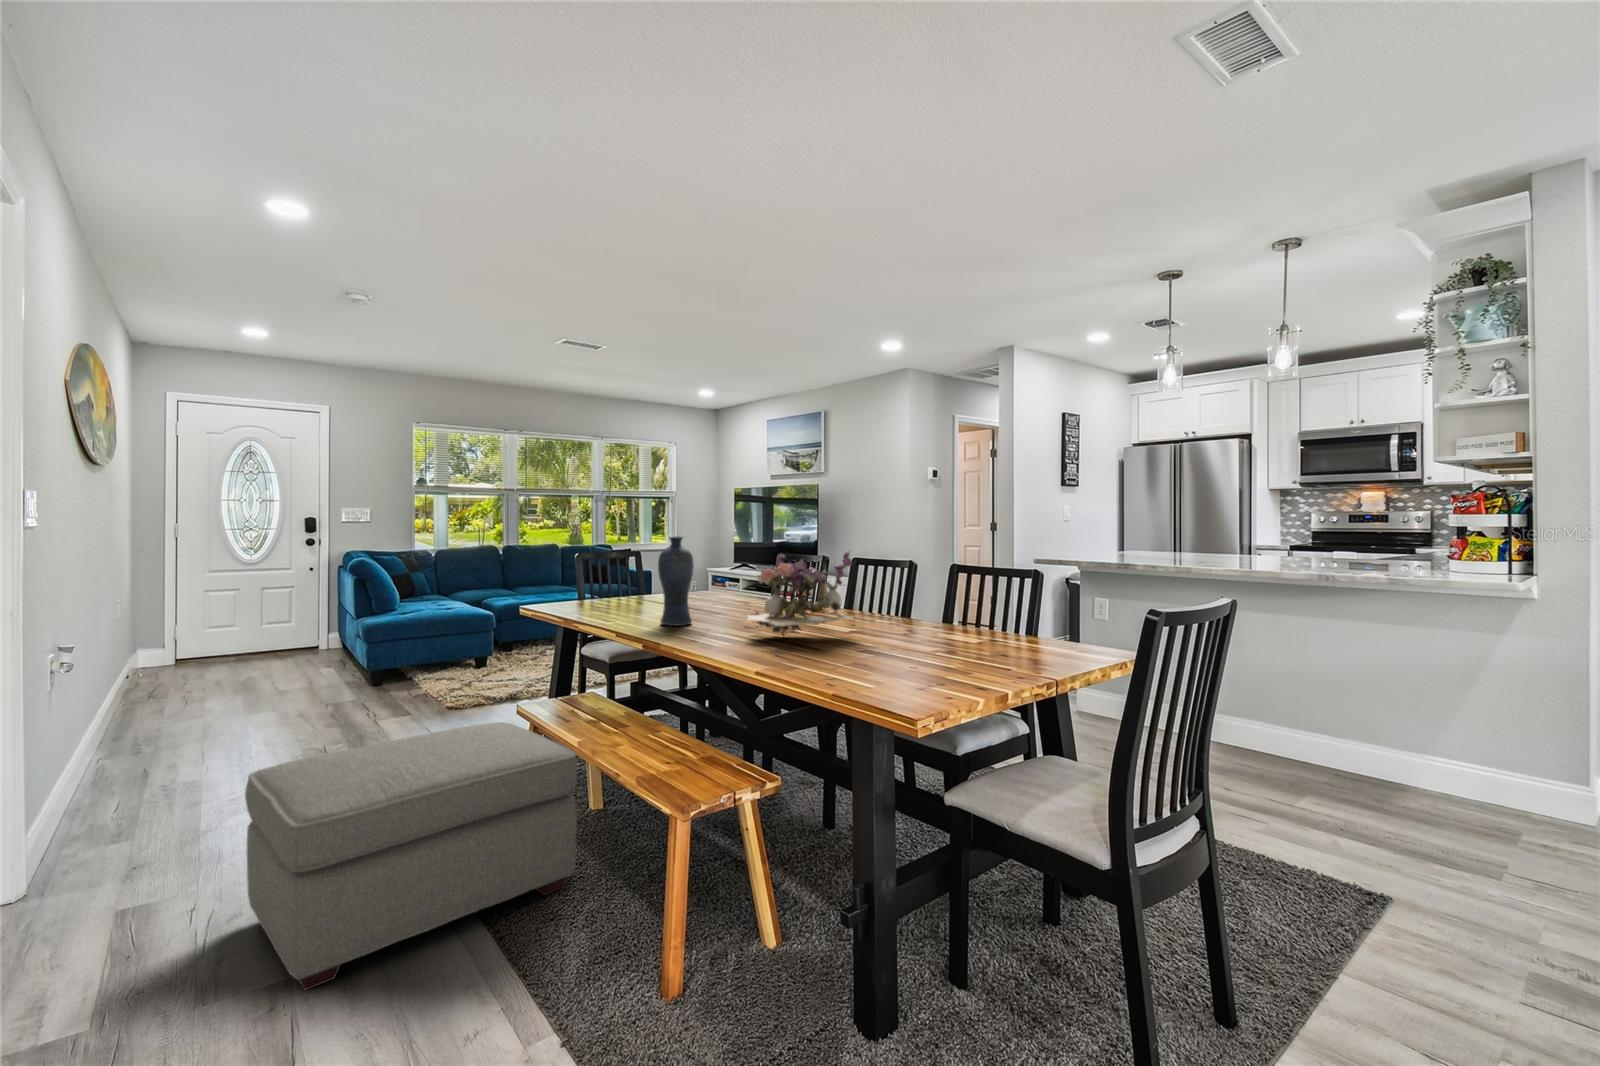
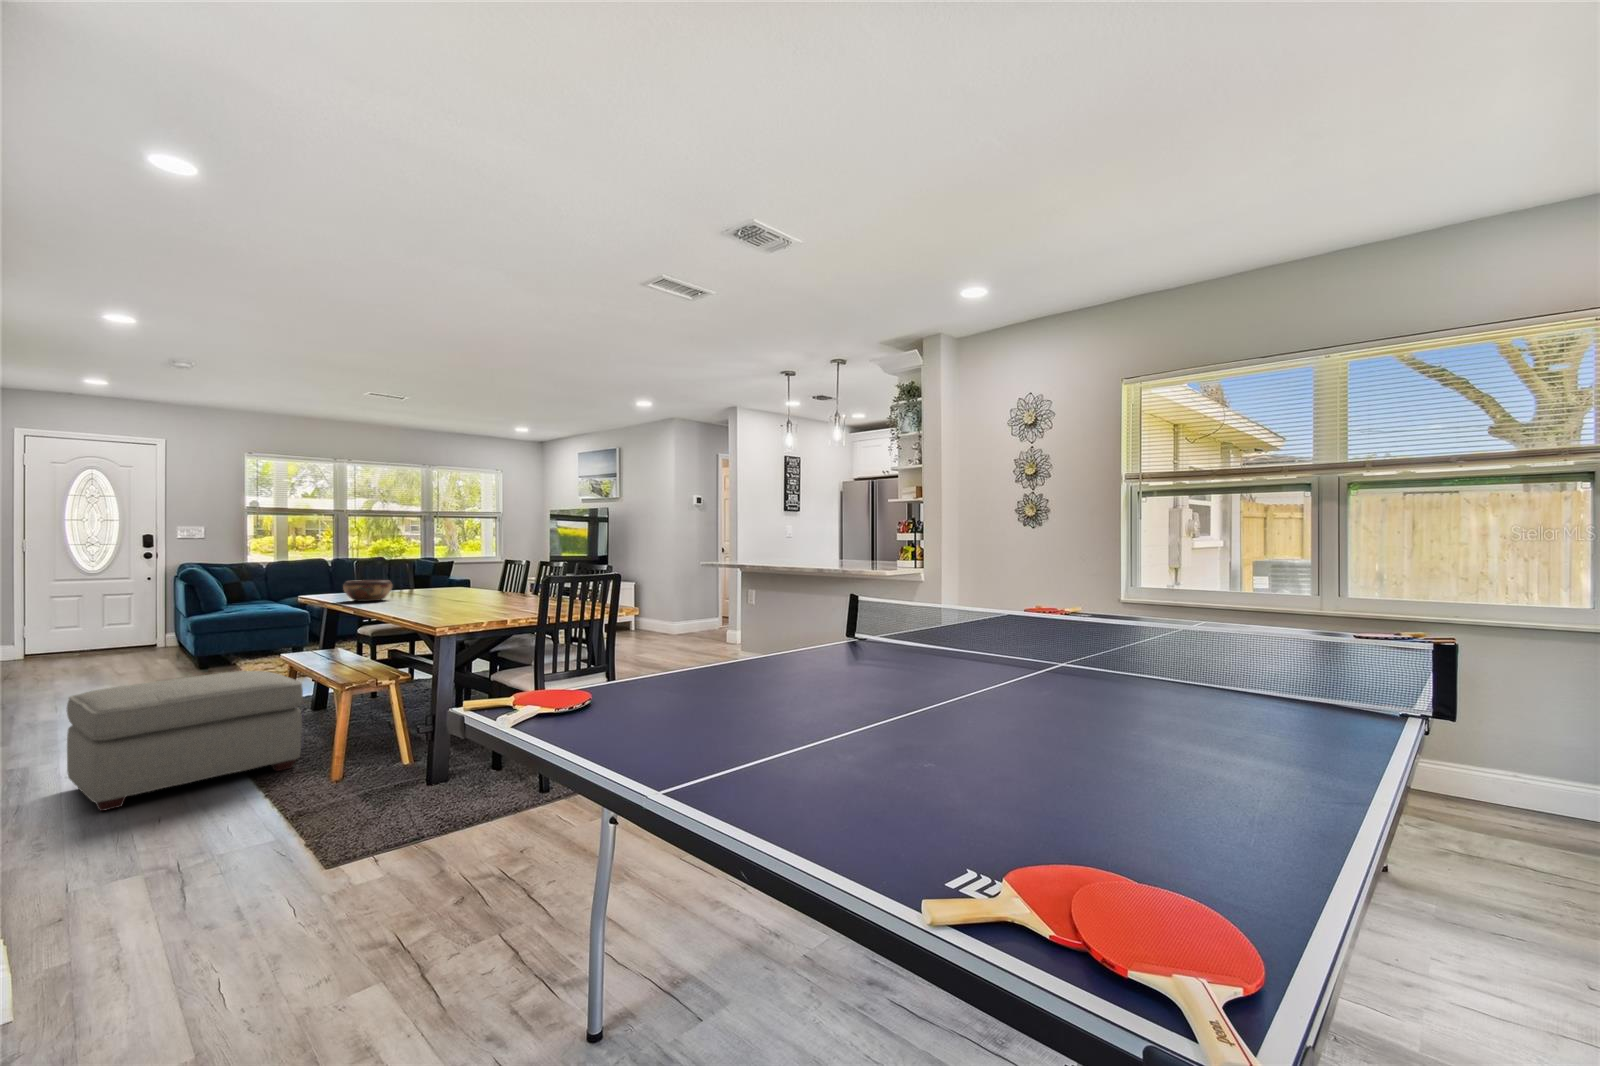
vase: present [658,536,694,626] -> none [389,549,416,608]
flower arrangement: present [744,551,852,635] -> none [430,557,507,612]
decorative bowl: none [573,579,634,610] -> present [343,580,392,602]

